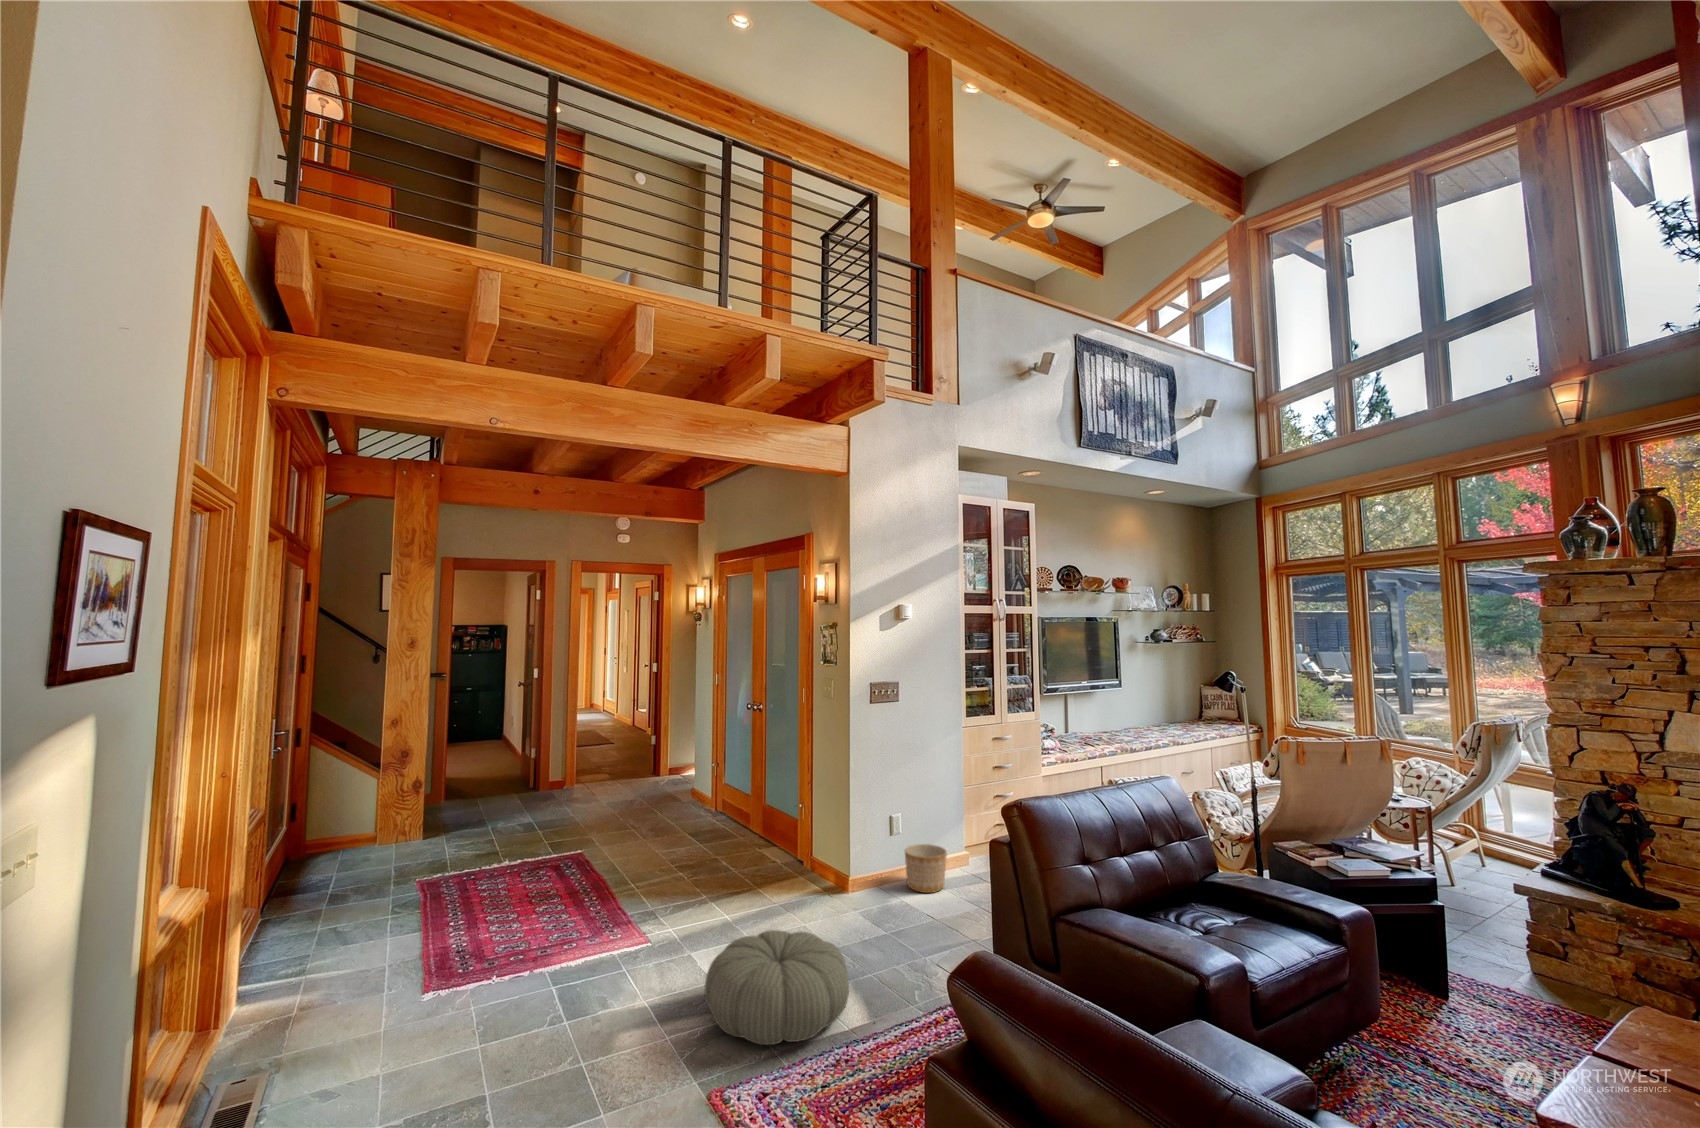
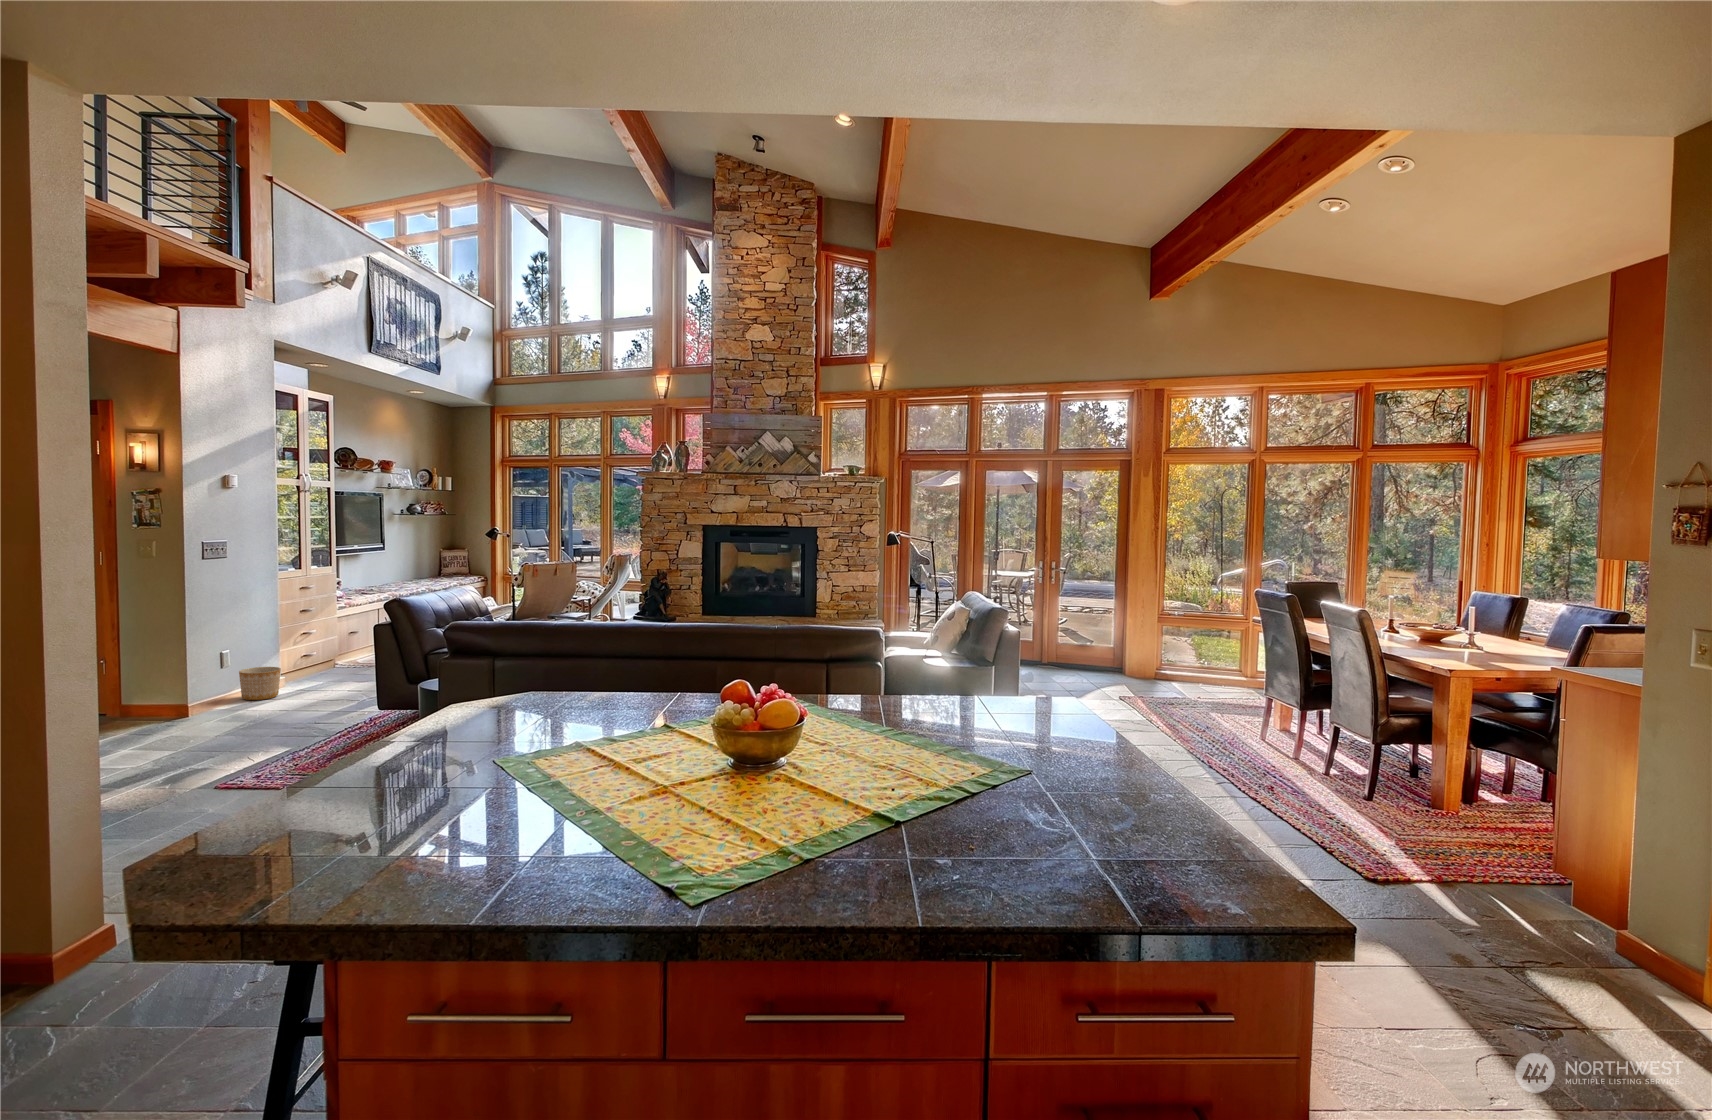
pouf: present [704,930,849,1045] -> none [148,708,276,768]

